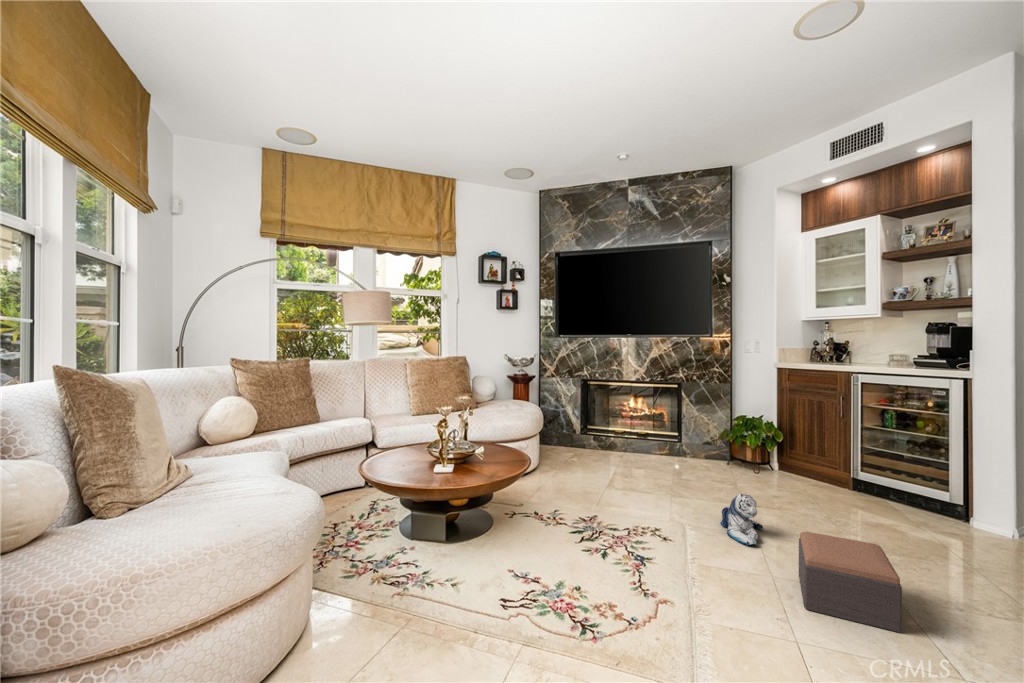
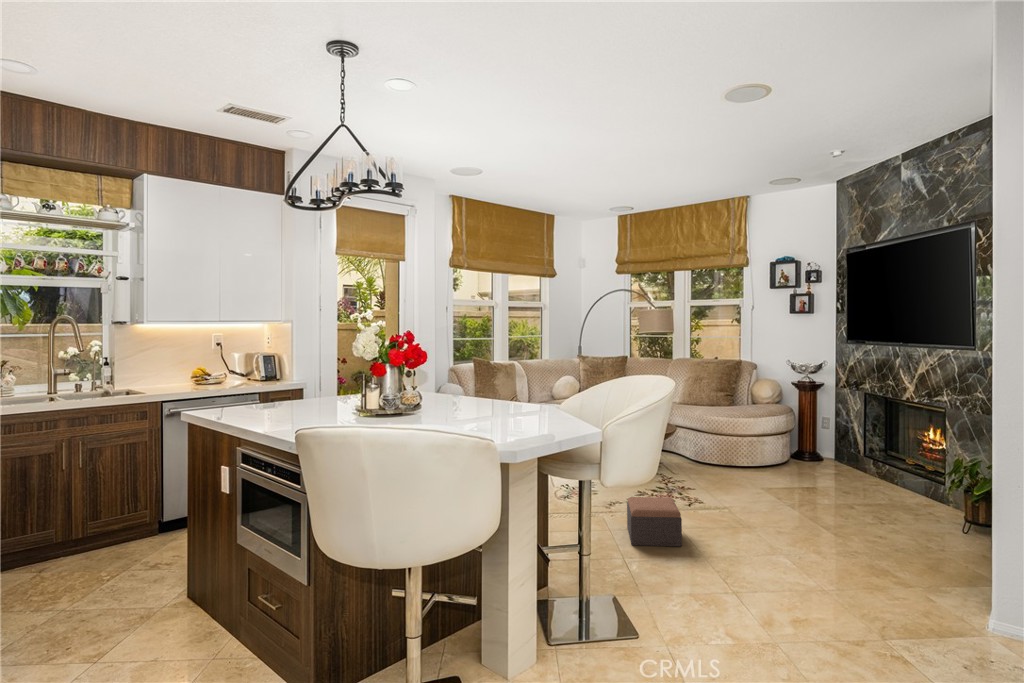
plush toy: present [720,494,763,545] -> none [701,486,761,524]

